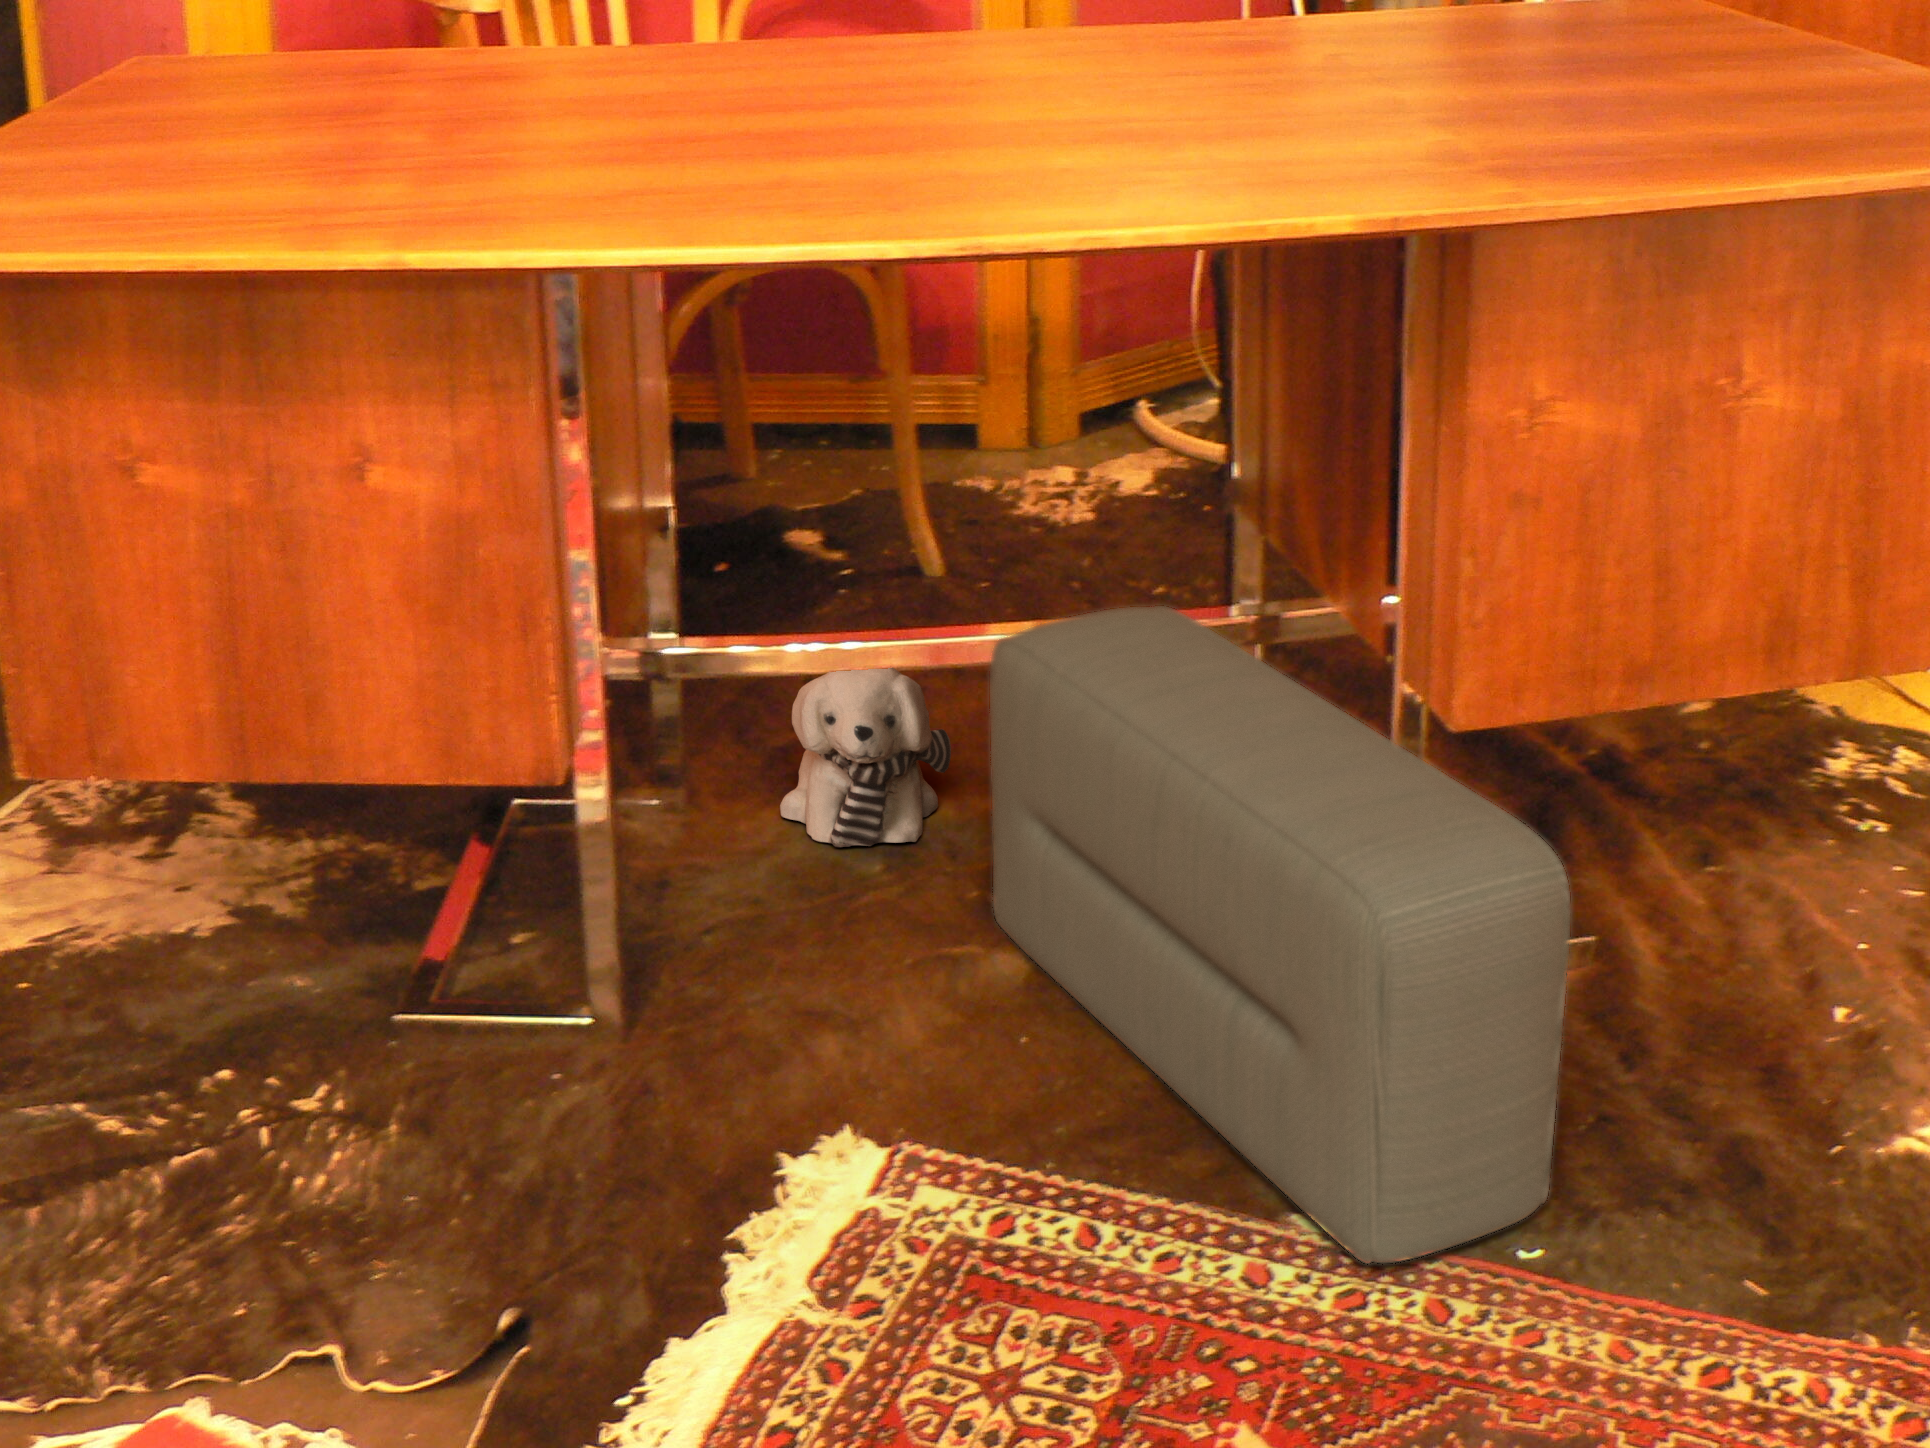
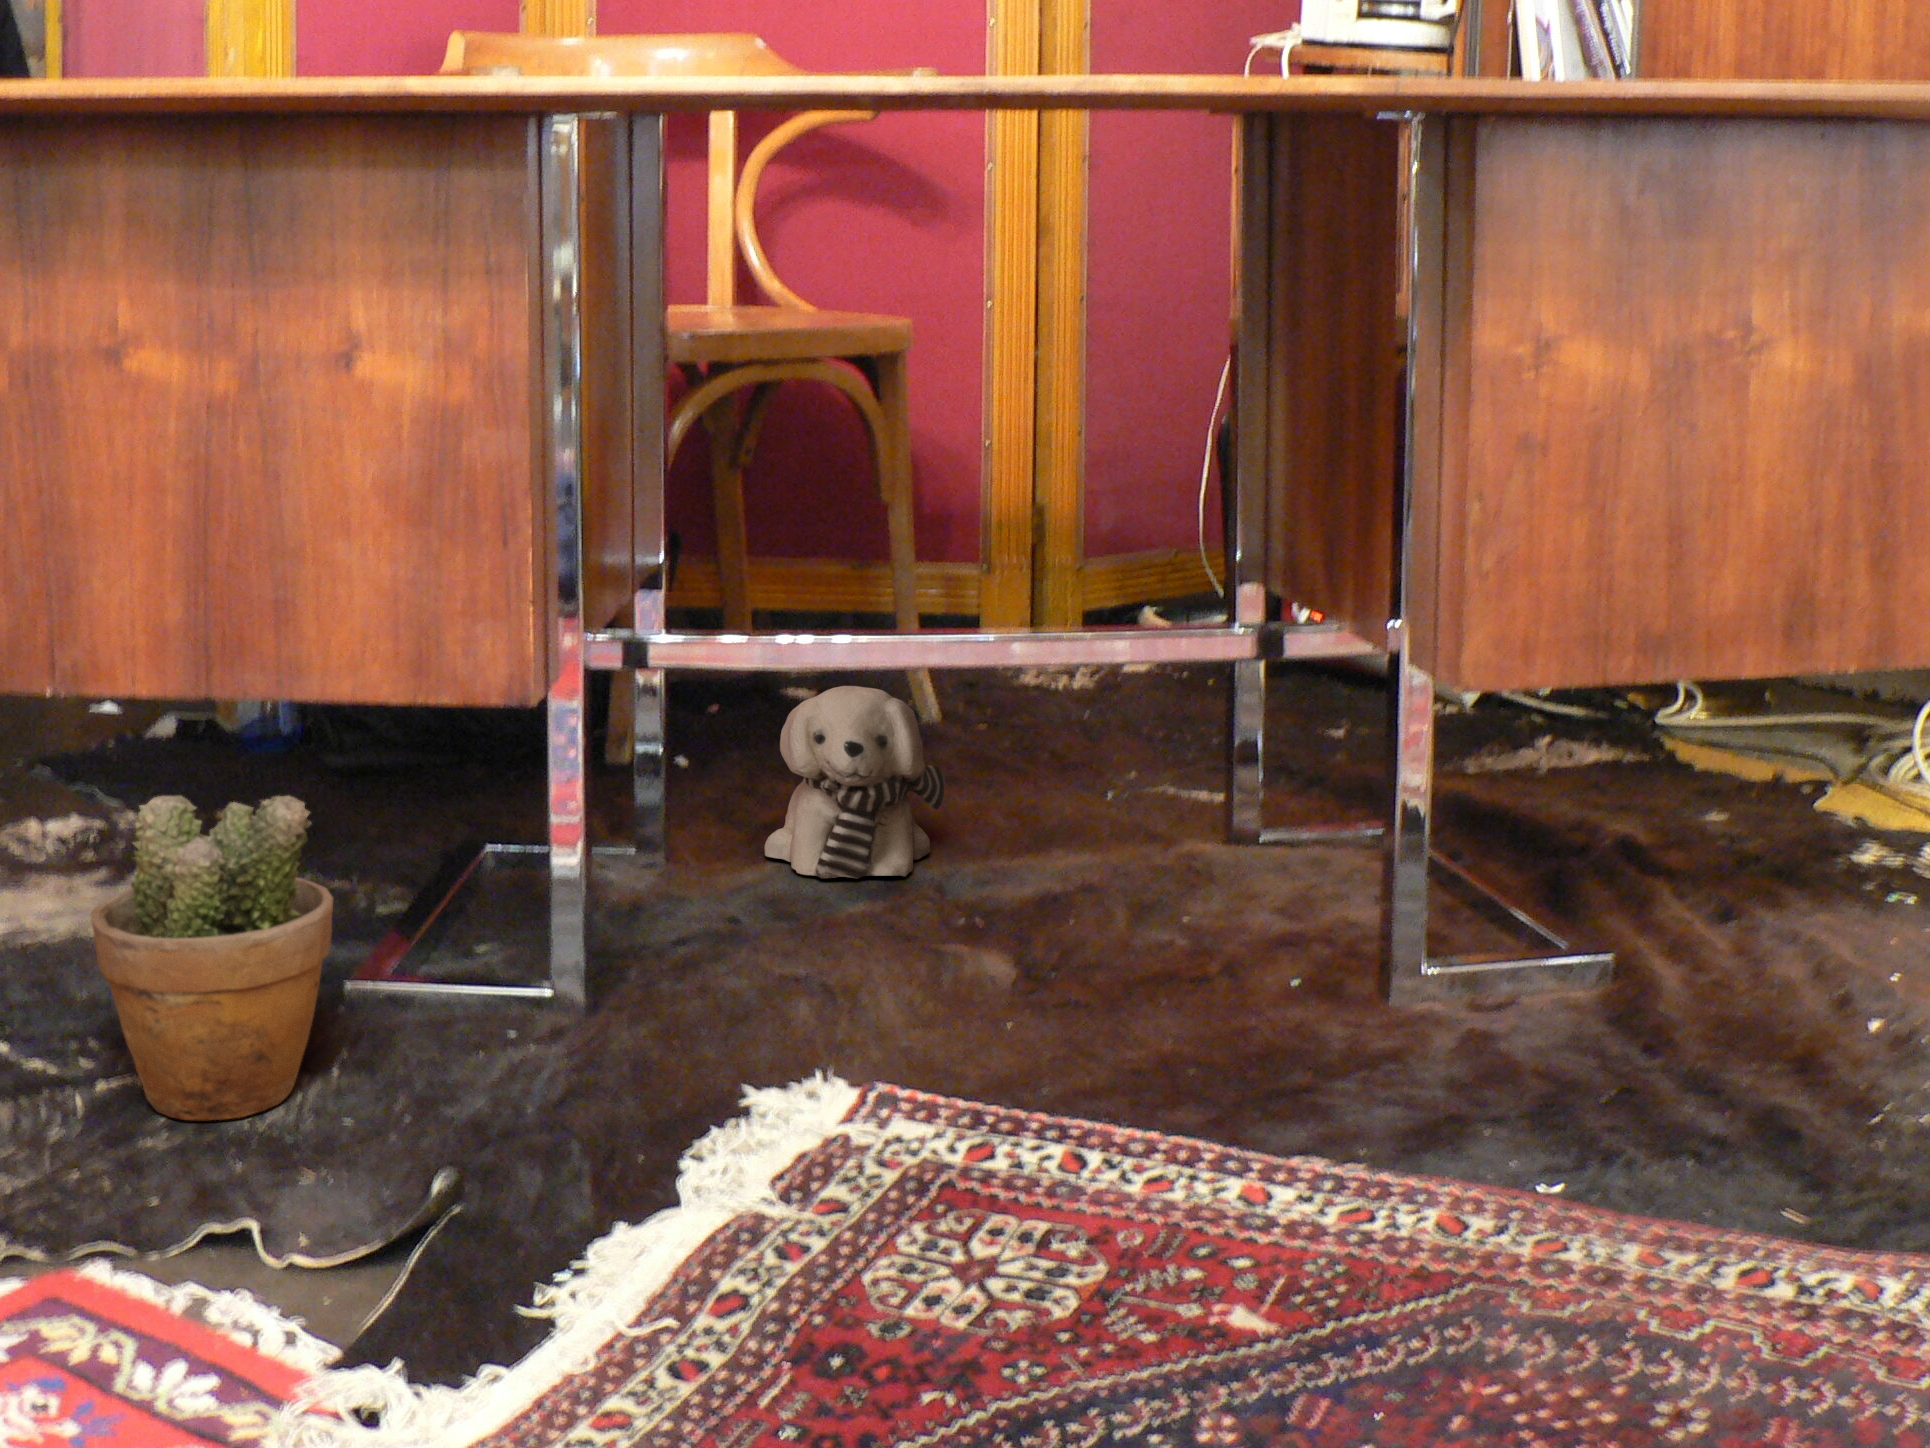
pouf: present [990,606,1571,1263] -> none [985,595,1584,1184]
potted plant: none [154,903,382,1200] -> present [91,795,333,1120]

